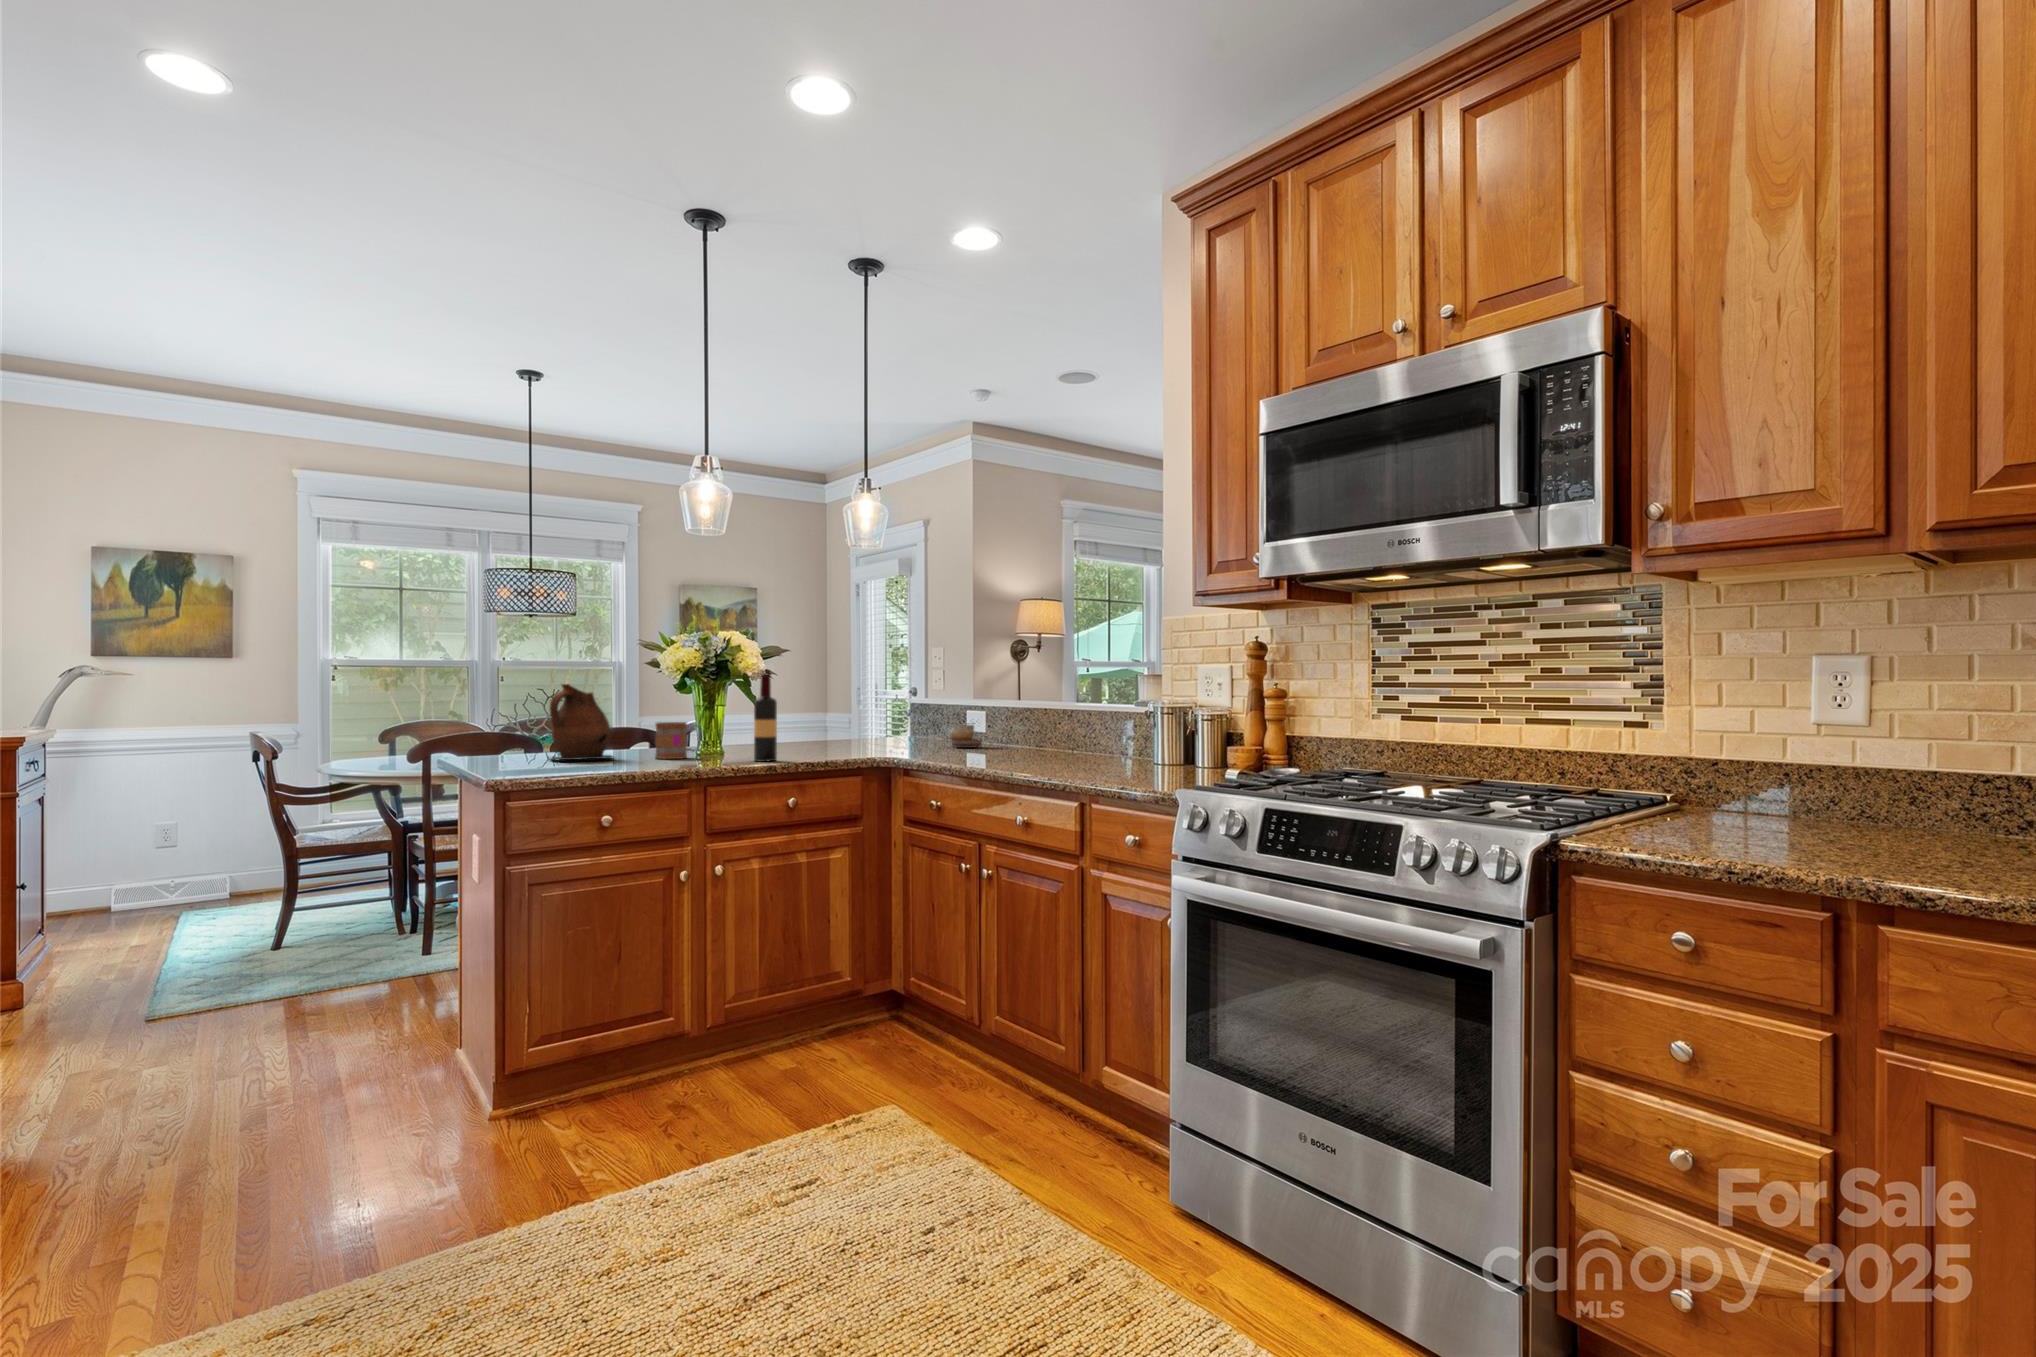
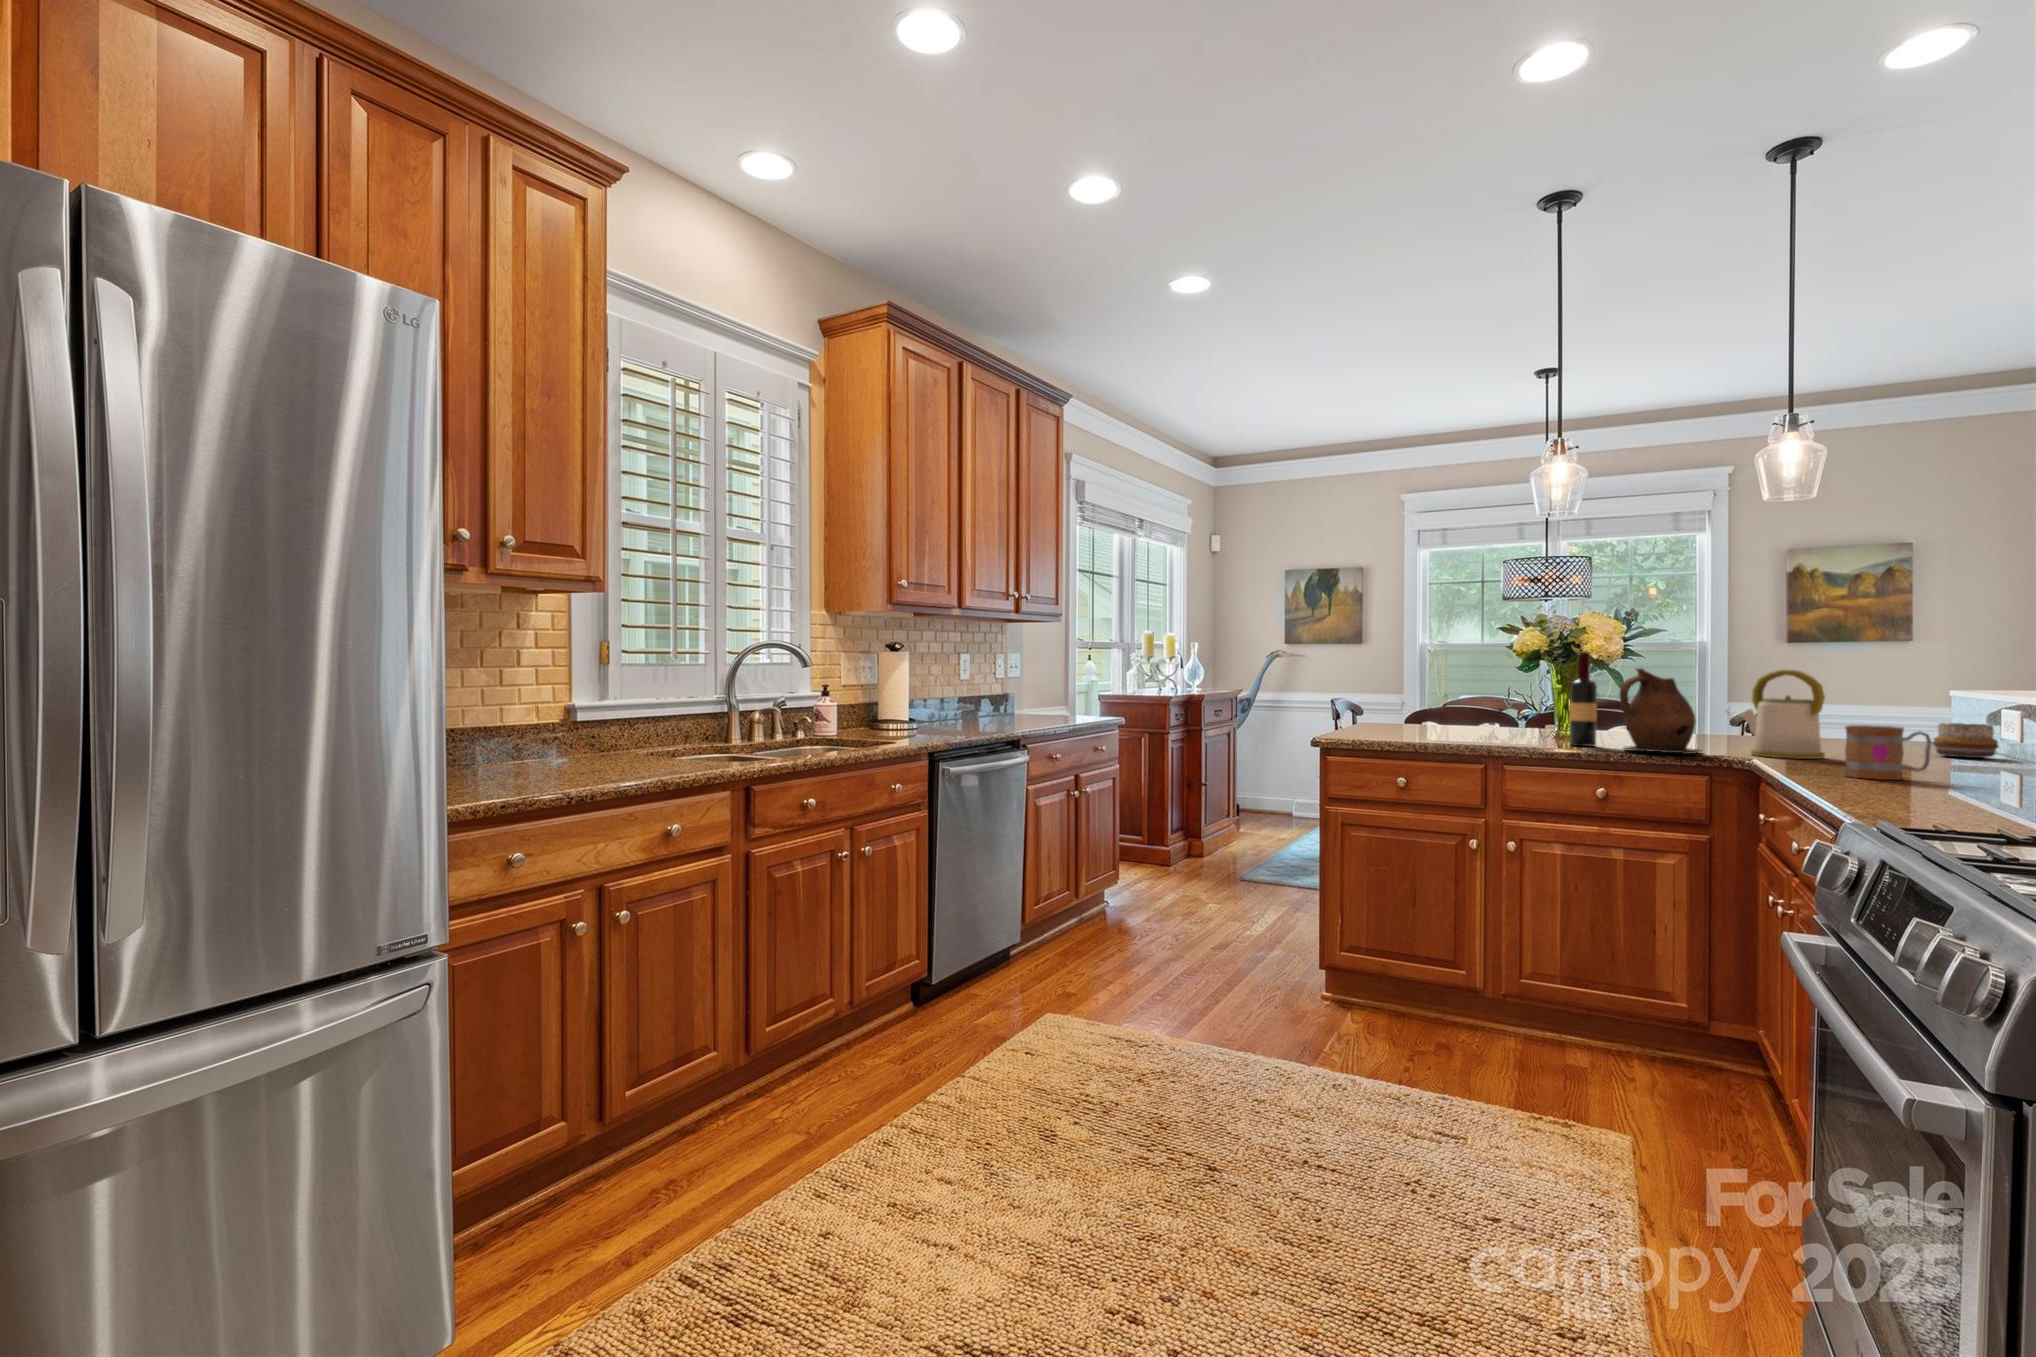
ceramic pitcher: present [550,684,613,760] -> present [1619,668,1702,754]
kettle: none [874,686,932,757] -> present [1743,670,1825,759]
mug: present [655,722,701,759] -> present [1845,725,1932,780]

